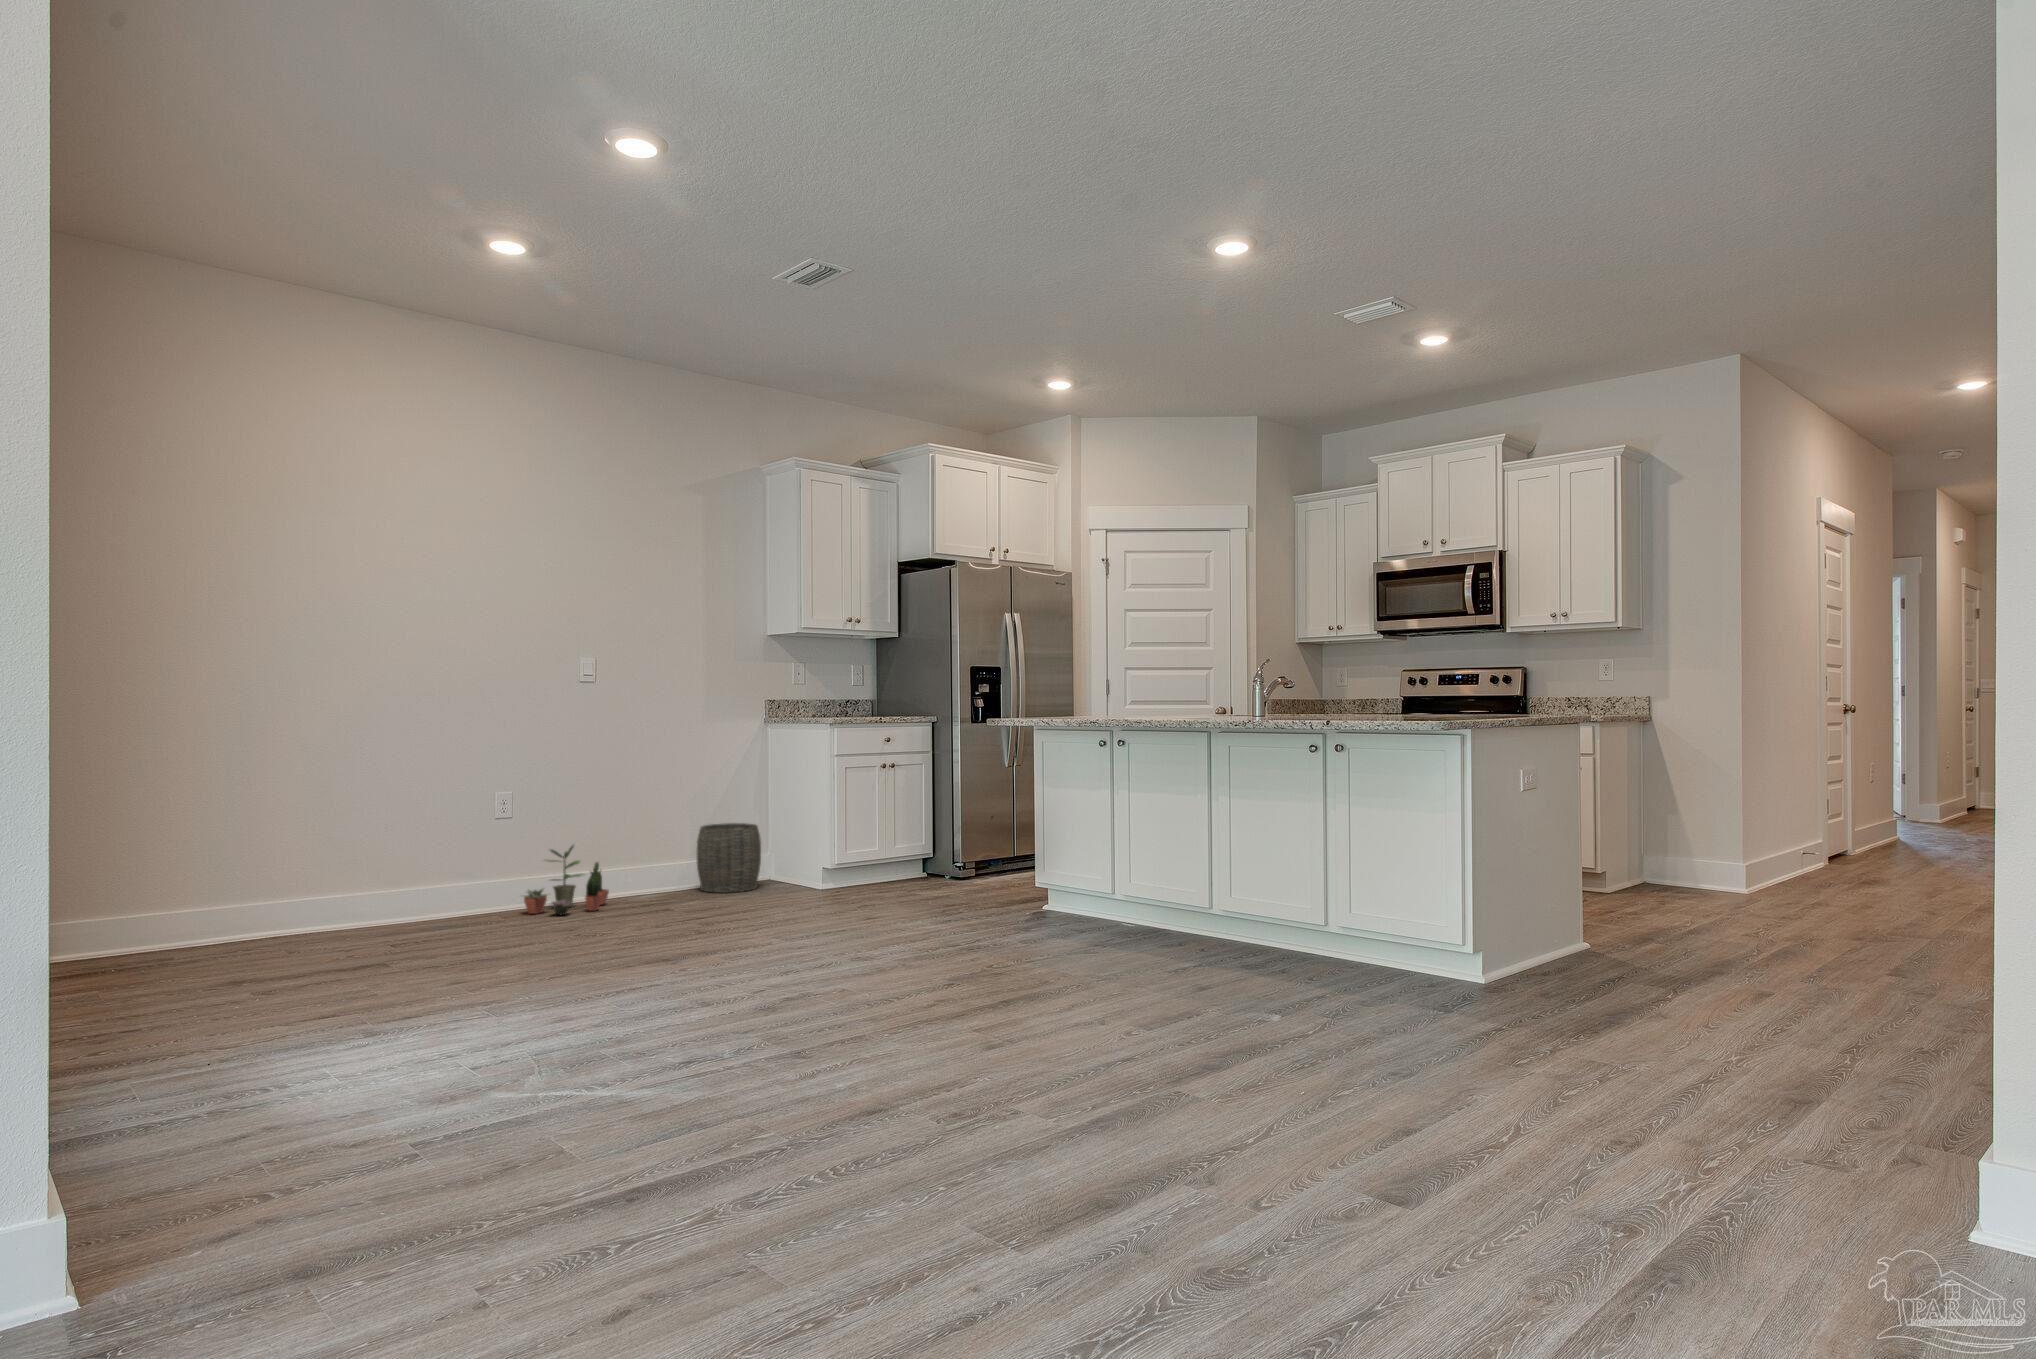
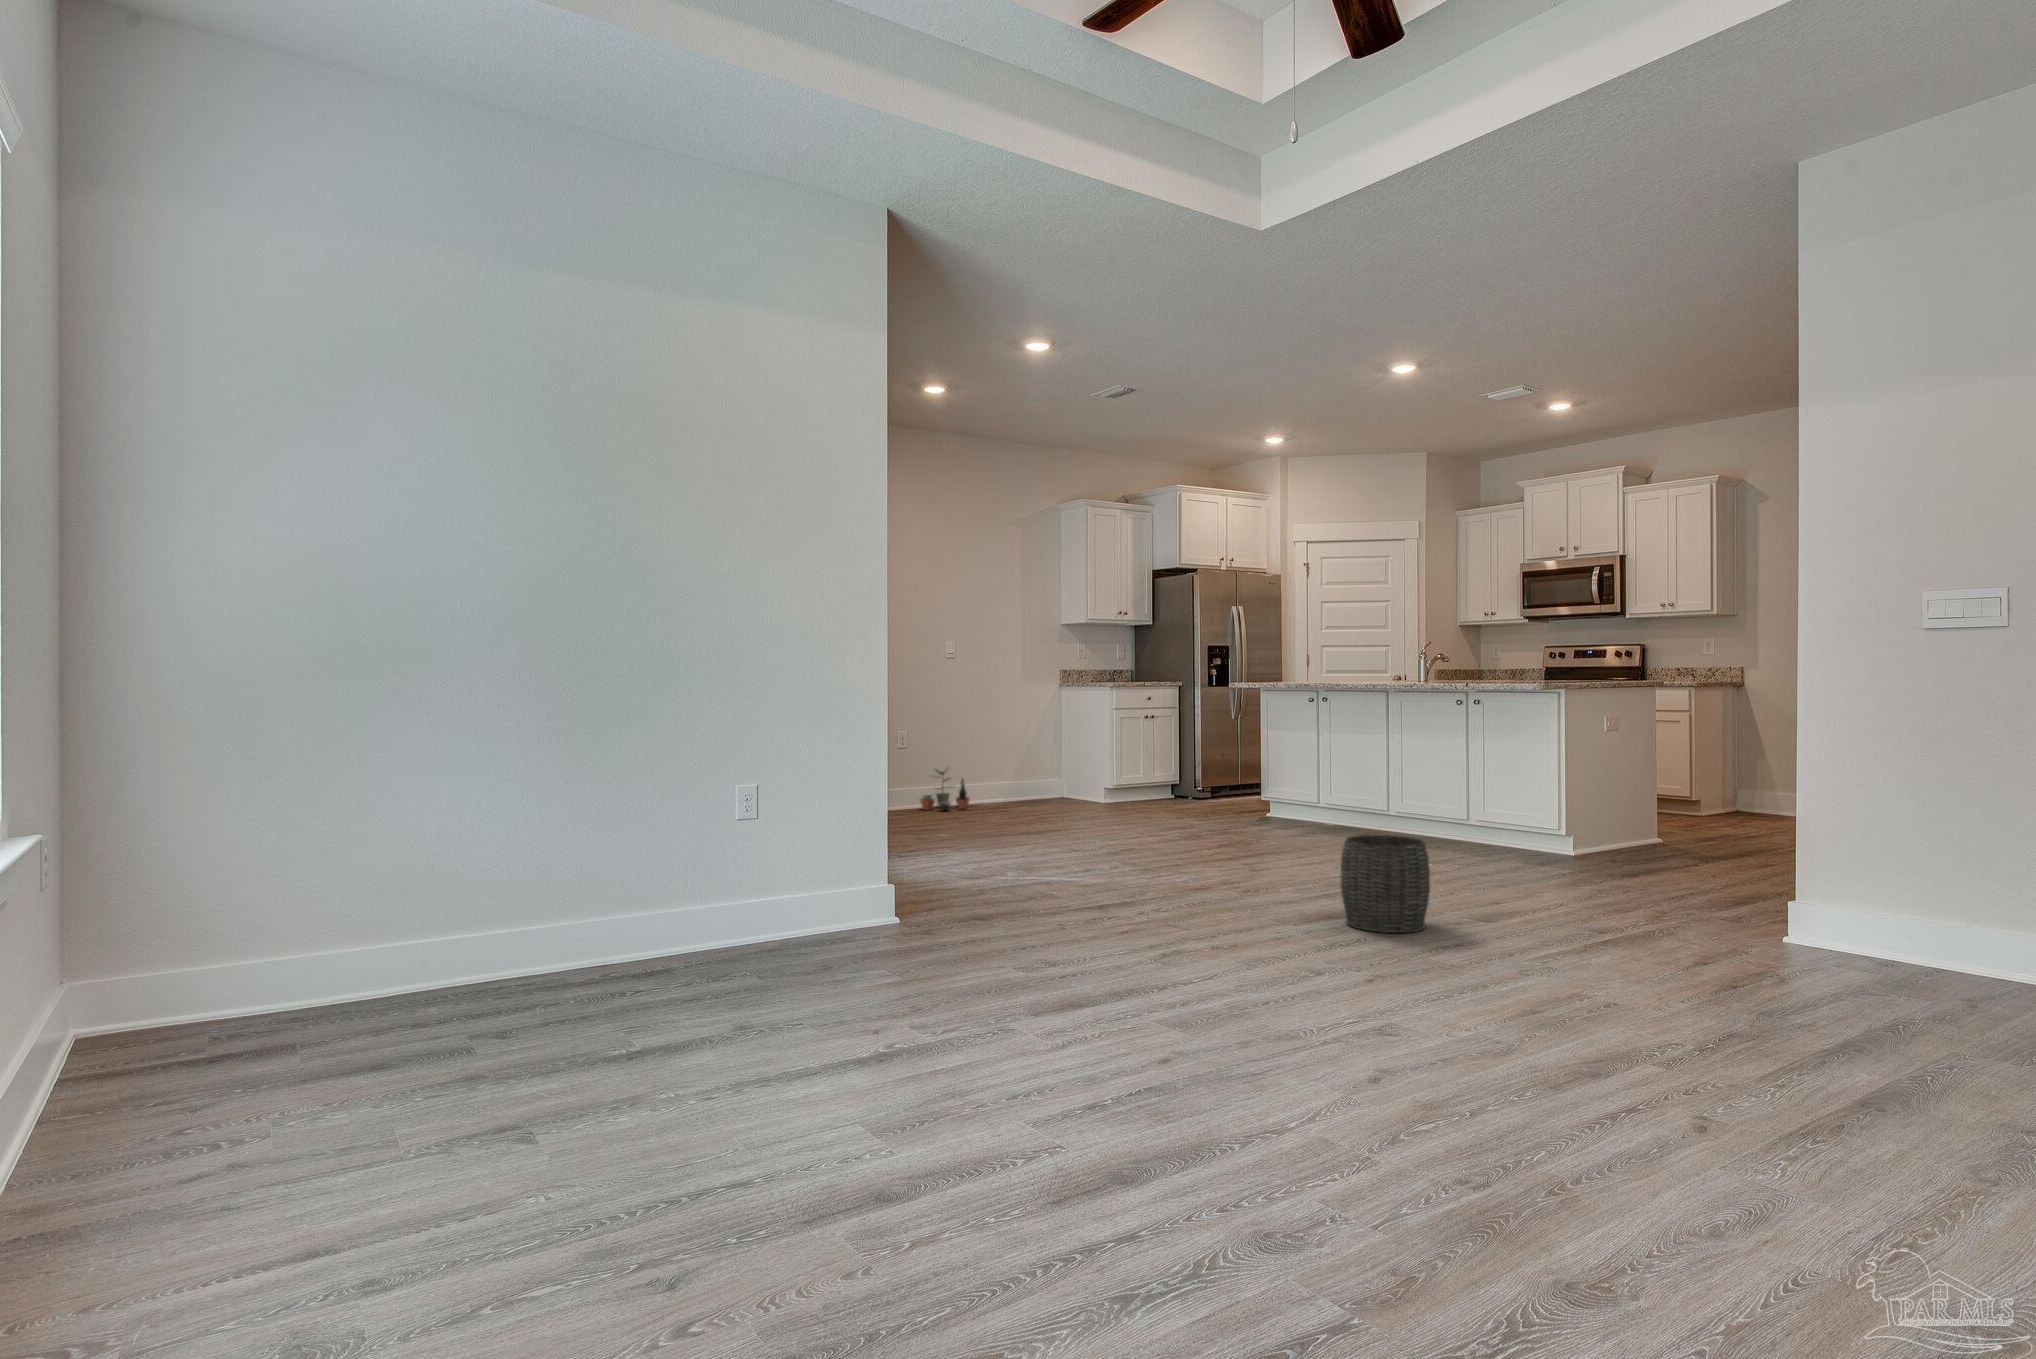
woven basket: present [697,823,761,893] -> present [1341,835,1430,933]

